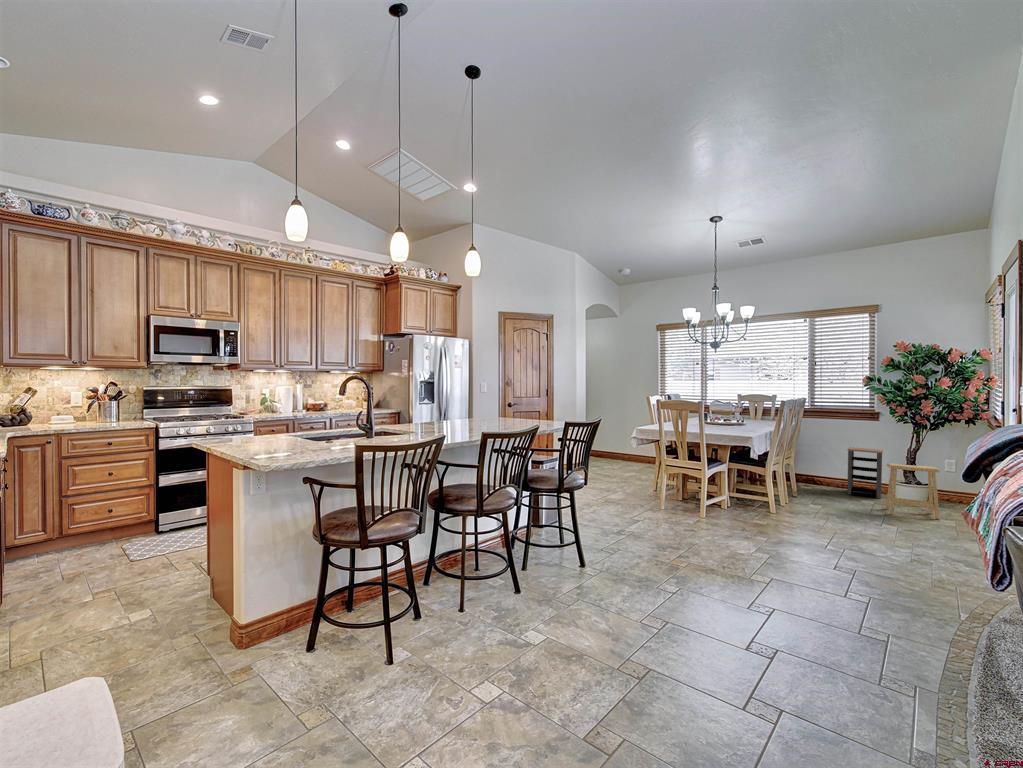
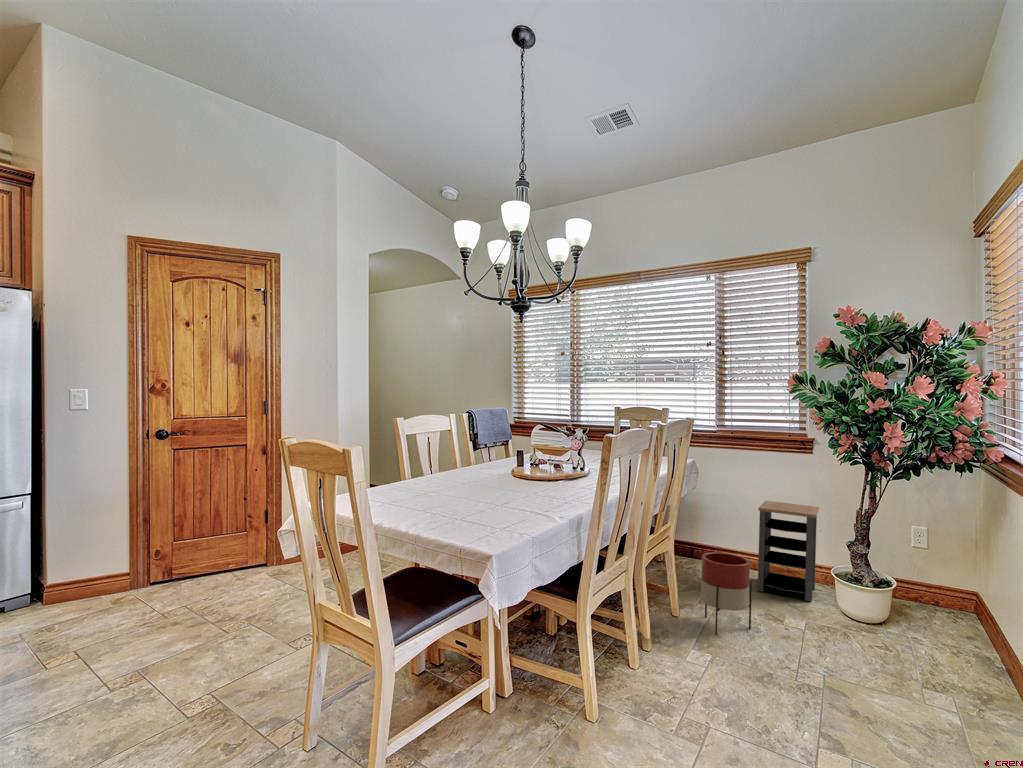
footstool: present [886,463,940,519] -> none [816,546,914,670]
planter: none [820,469,849,507] -> present [701,552,752,635]

